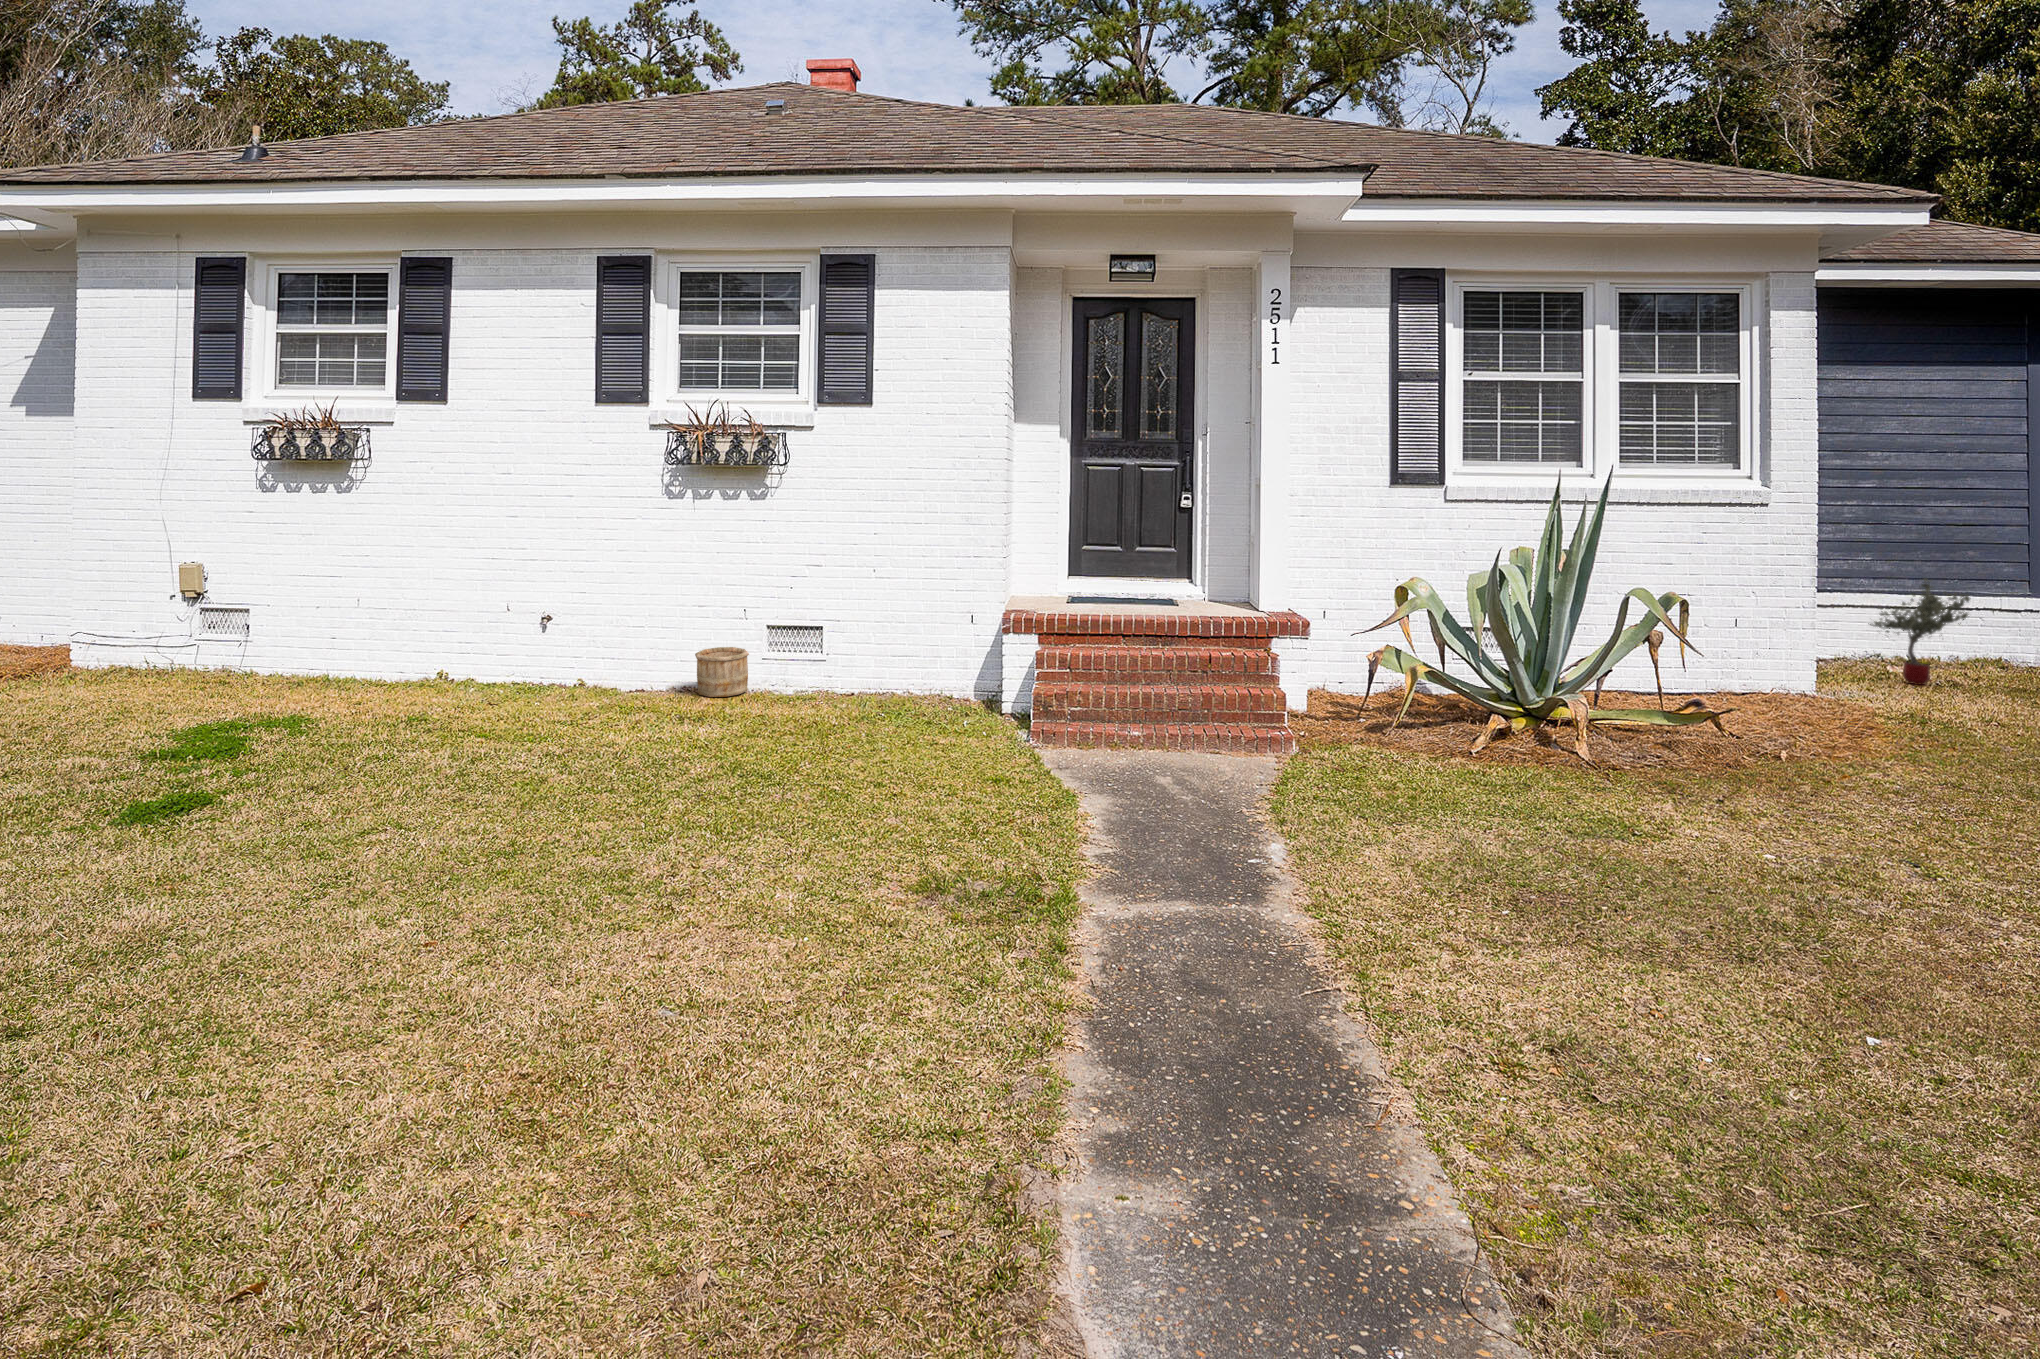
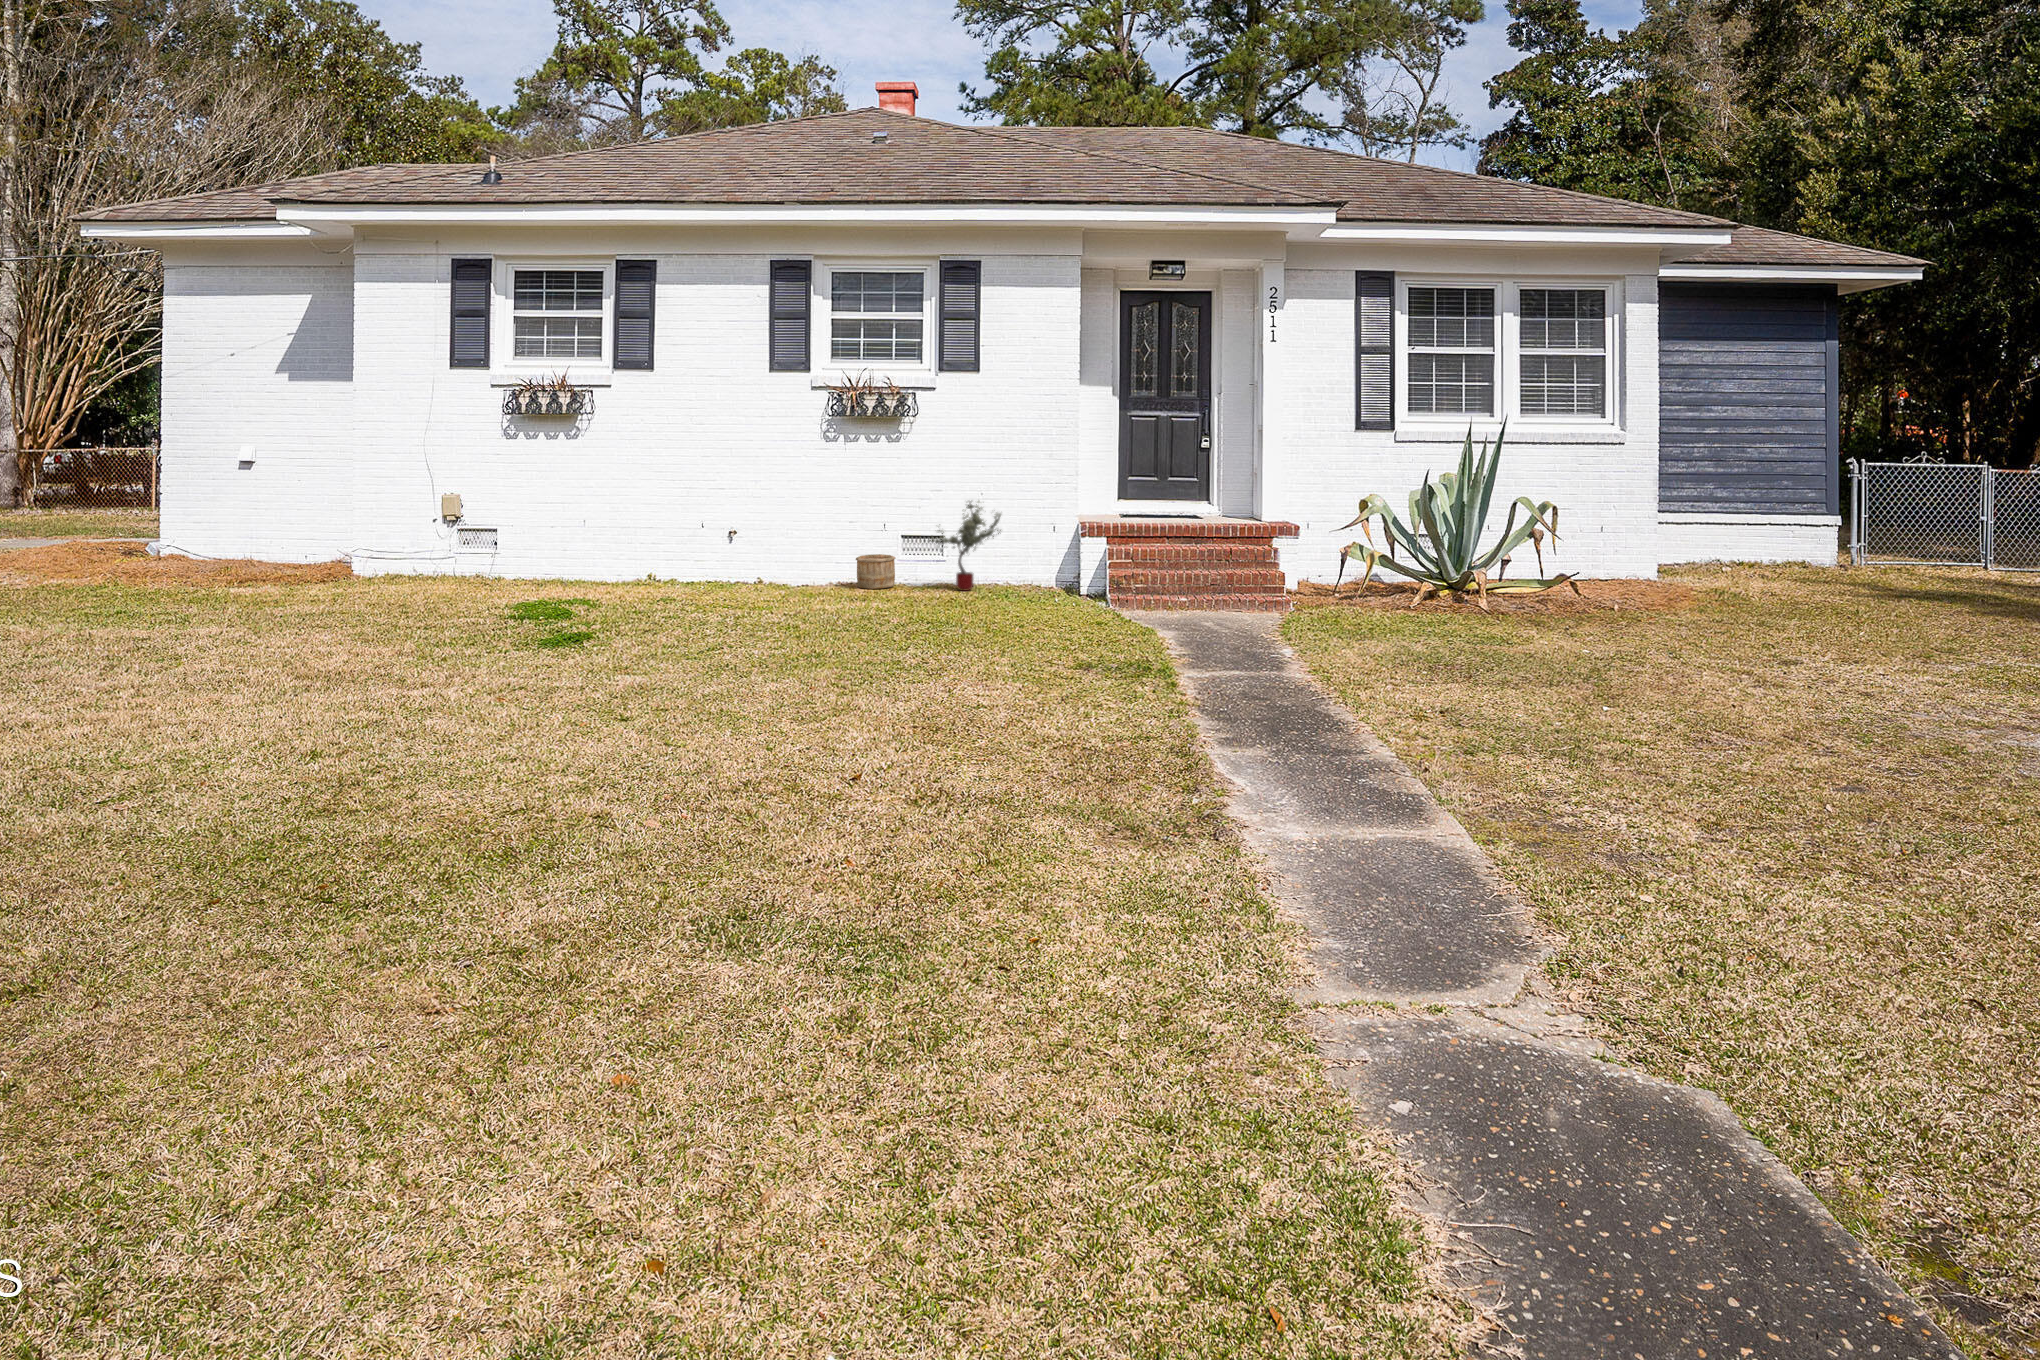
potted tree: present [1868,578,1970,685] -> present [930,501,1001,591]

